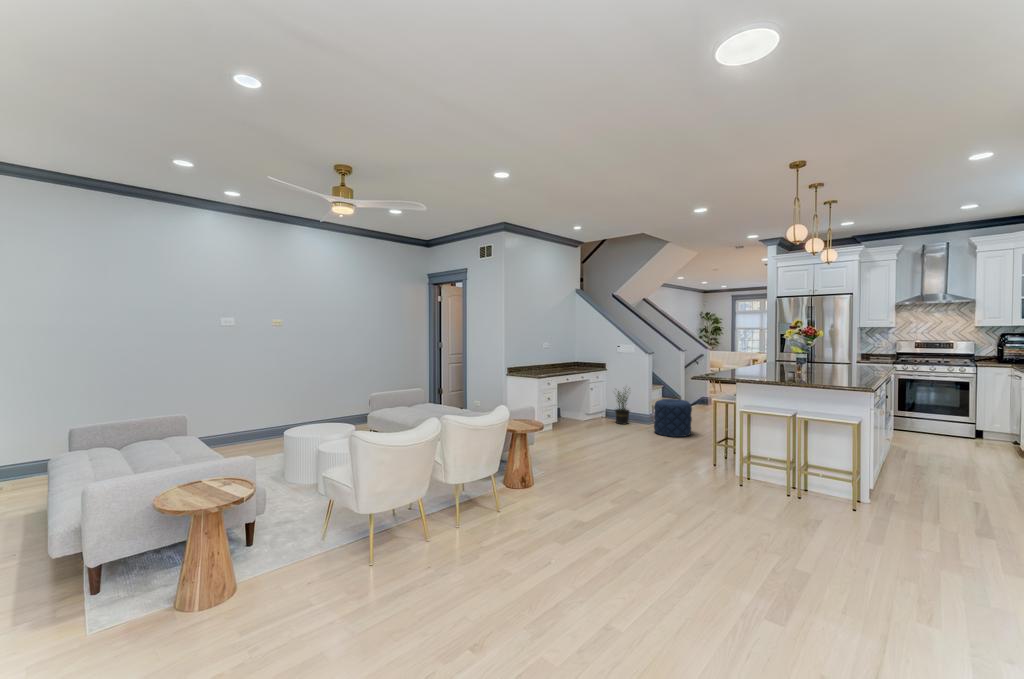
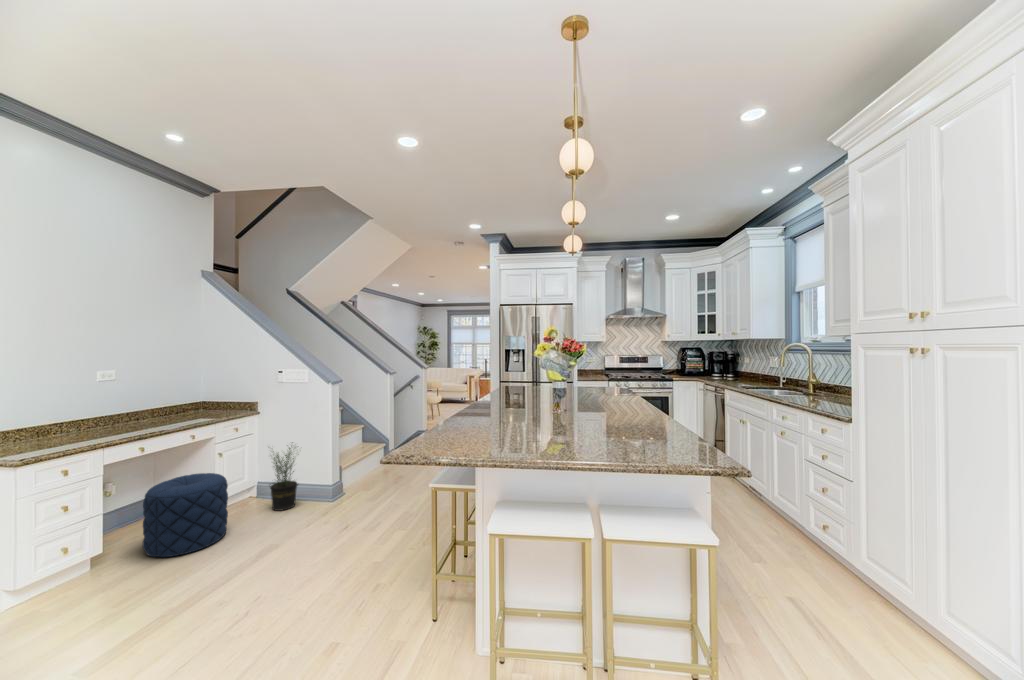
pouf: present [654,399,692,437] -> present [143,473,228,557]

